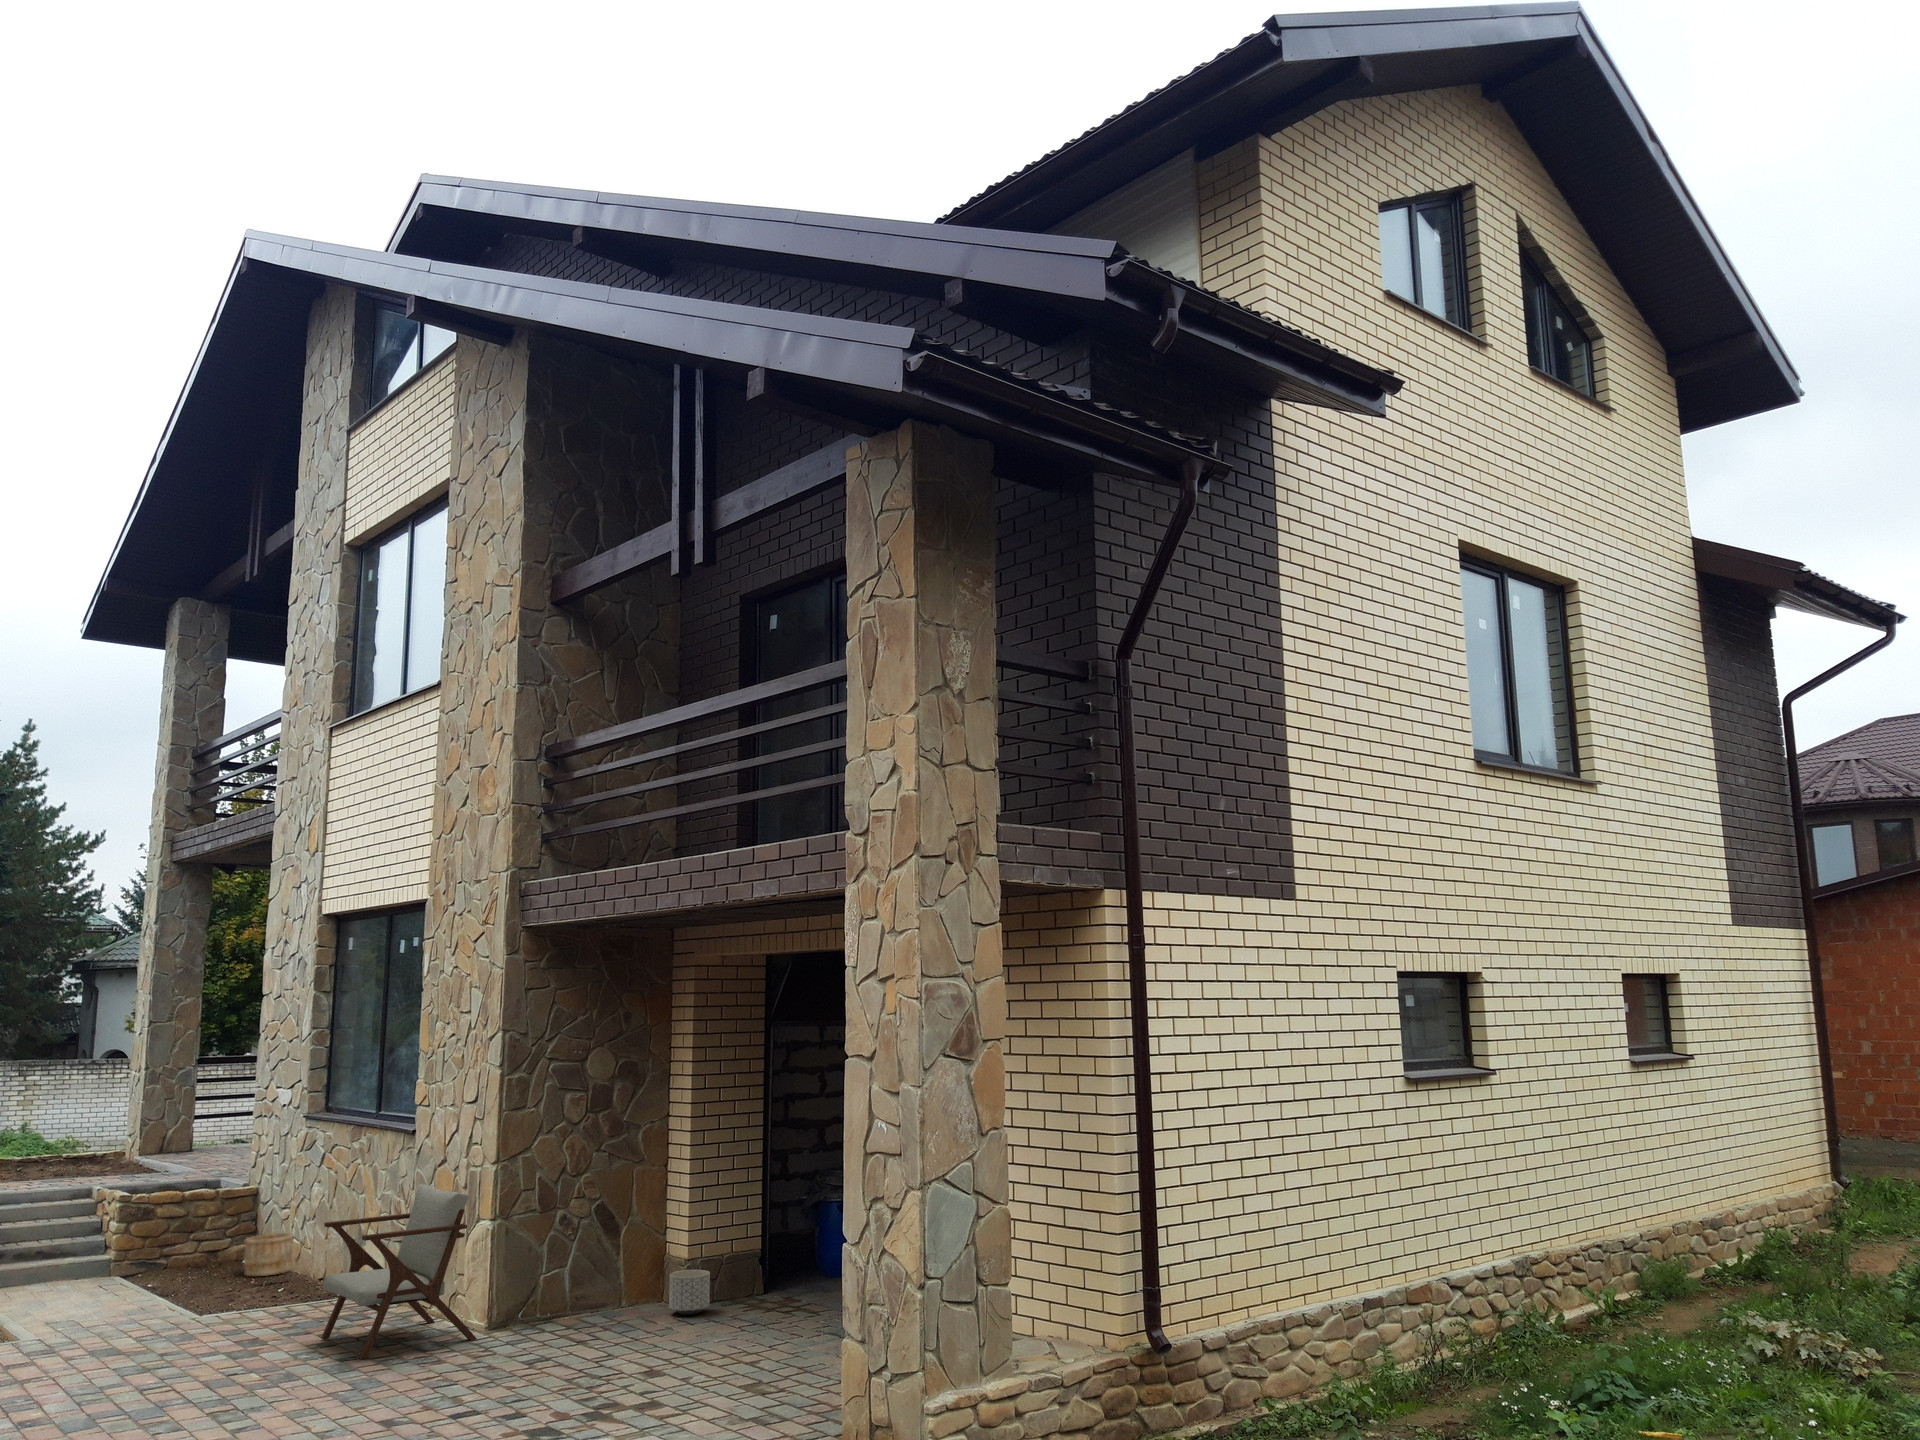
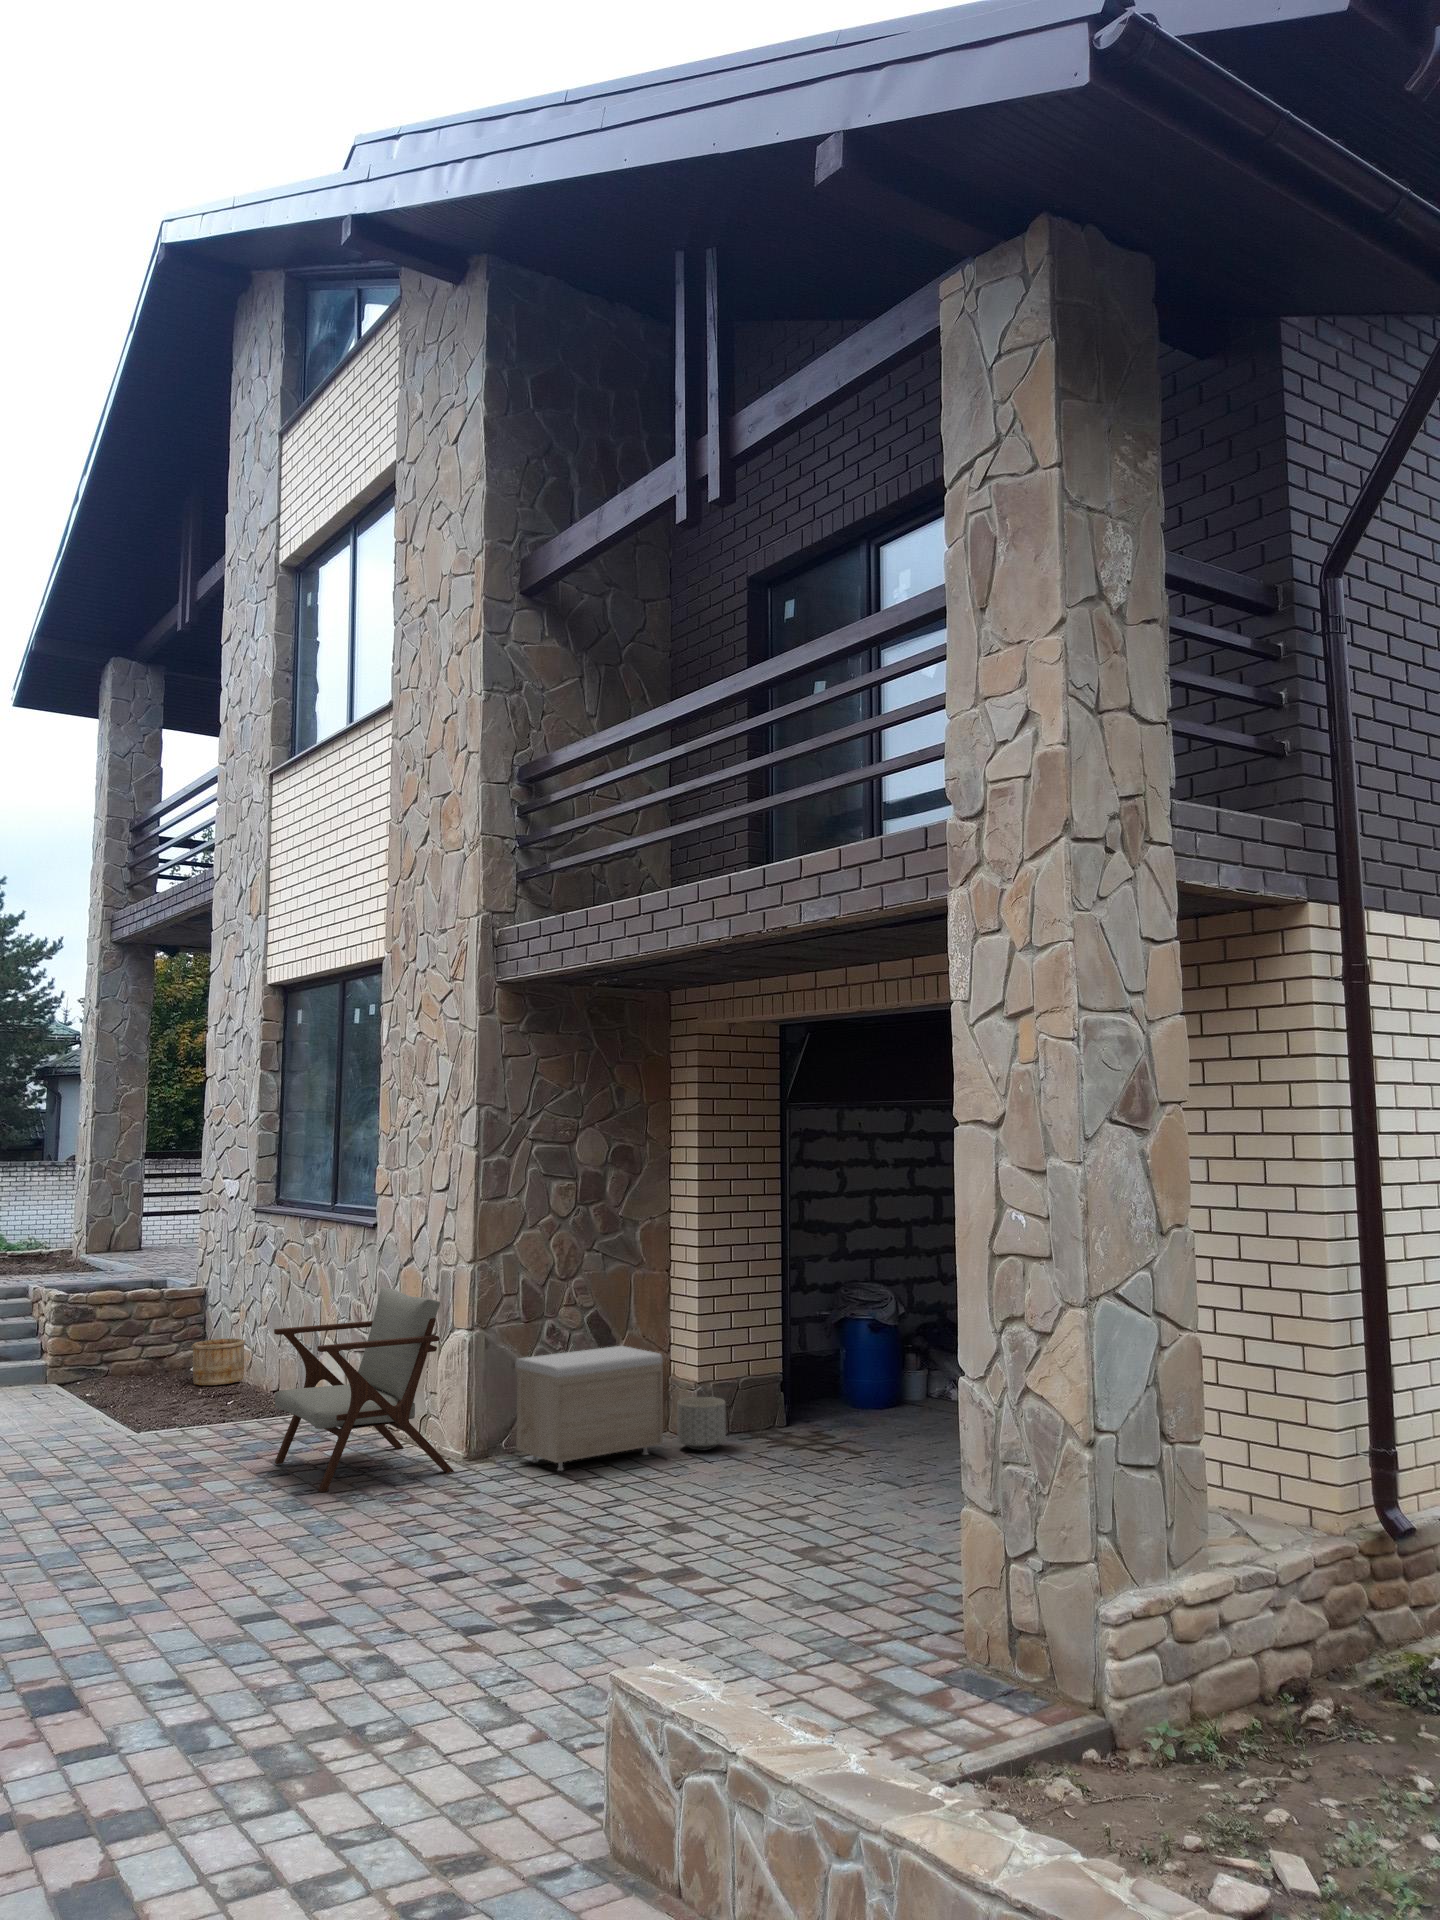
storage bench: none [531,1228,657,1335] -> present [515,1346,663,1471]

